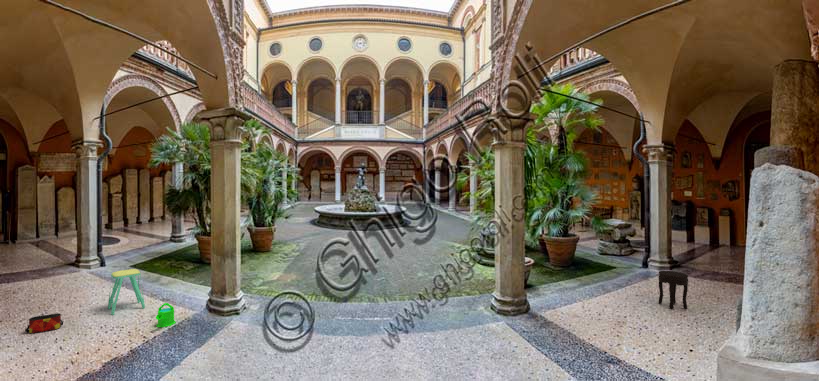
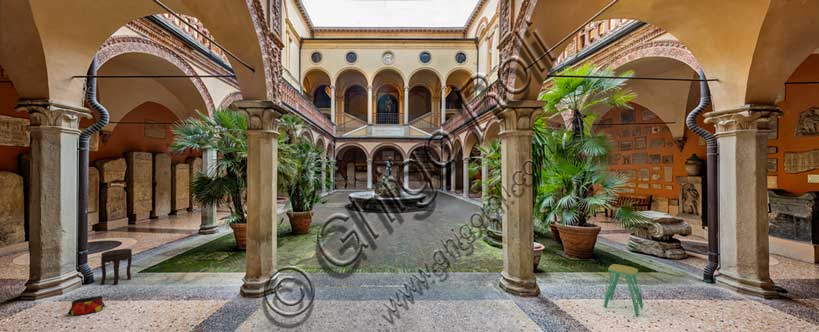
stool: present [108,269,145,315] -> present [604,264,643,317]
side table: present [659,271,688,309] -> present [101,249,132,285]
watering can: present [156,303,176,327] -> none [187,288,208,313]

